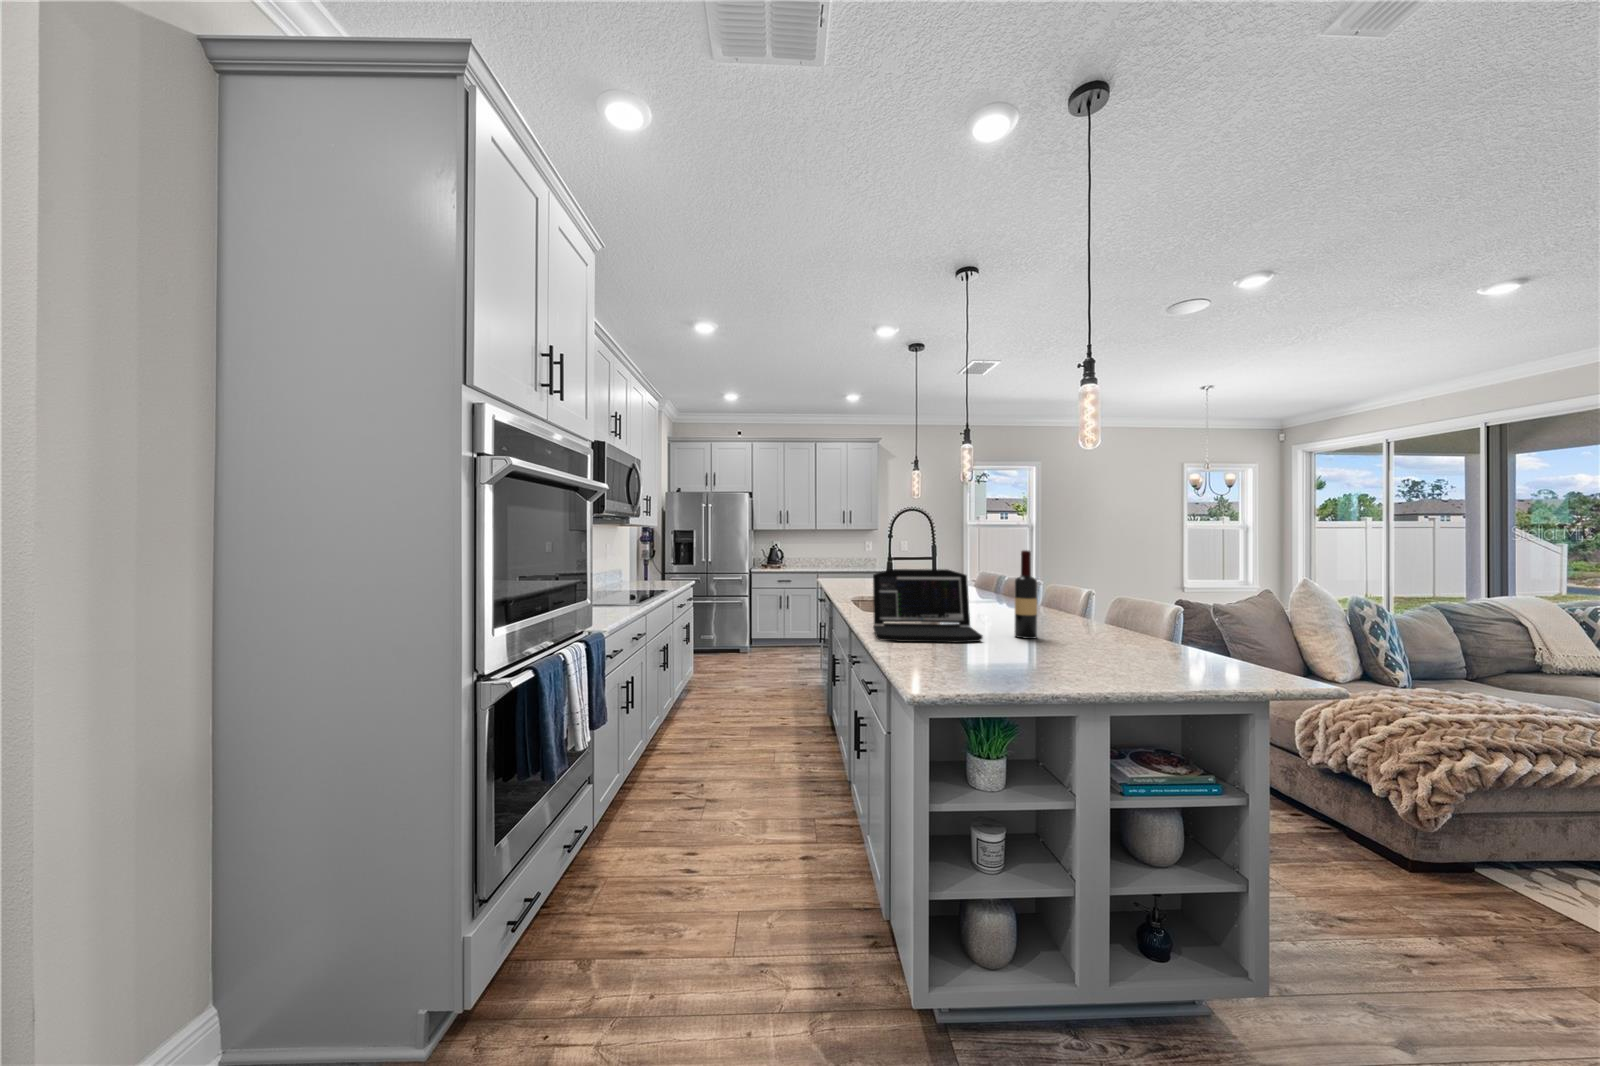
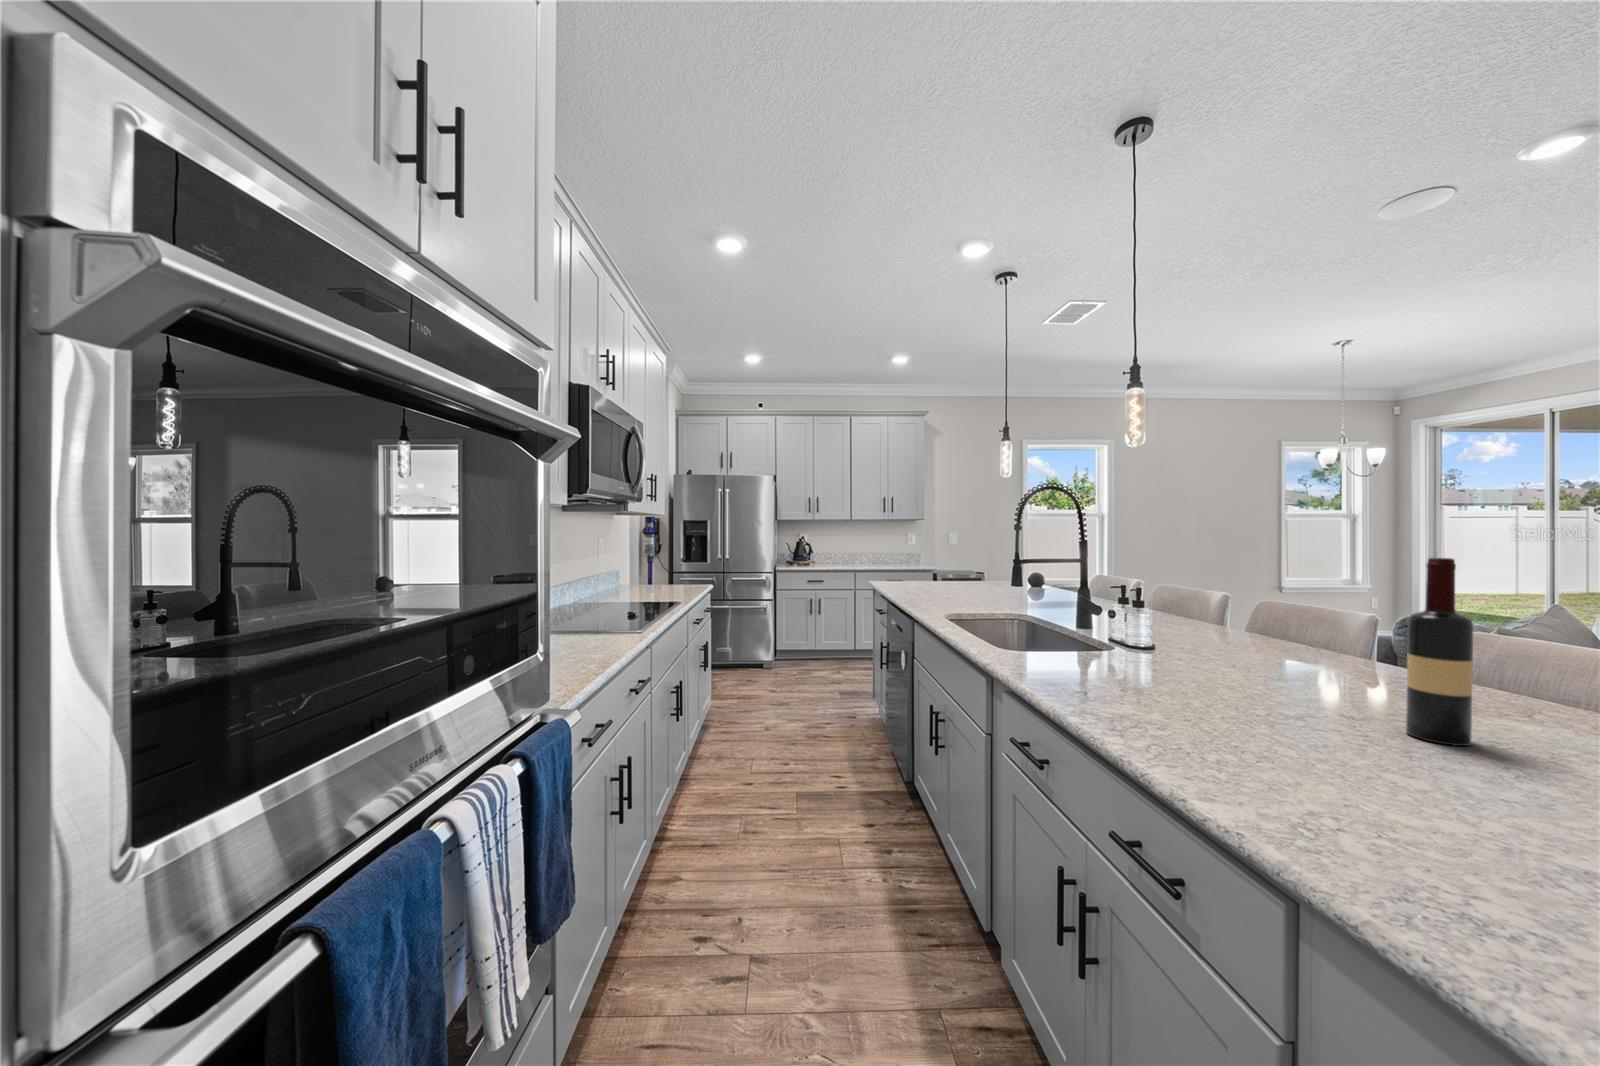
laptop: present [873,569,983,643] -> none [1083,591,1388,763]

